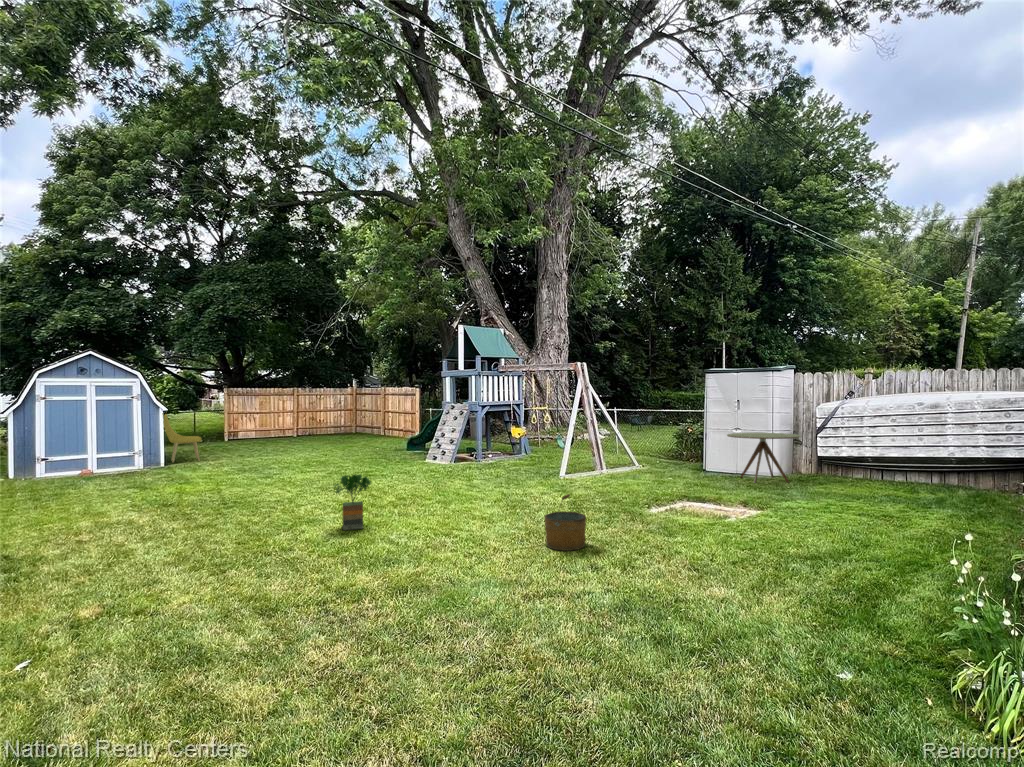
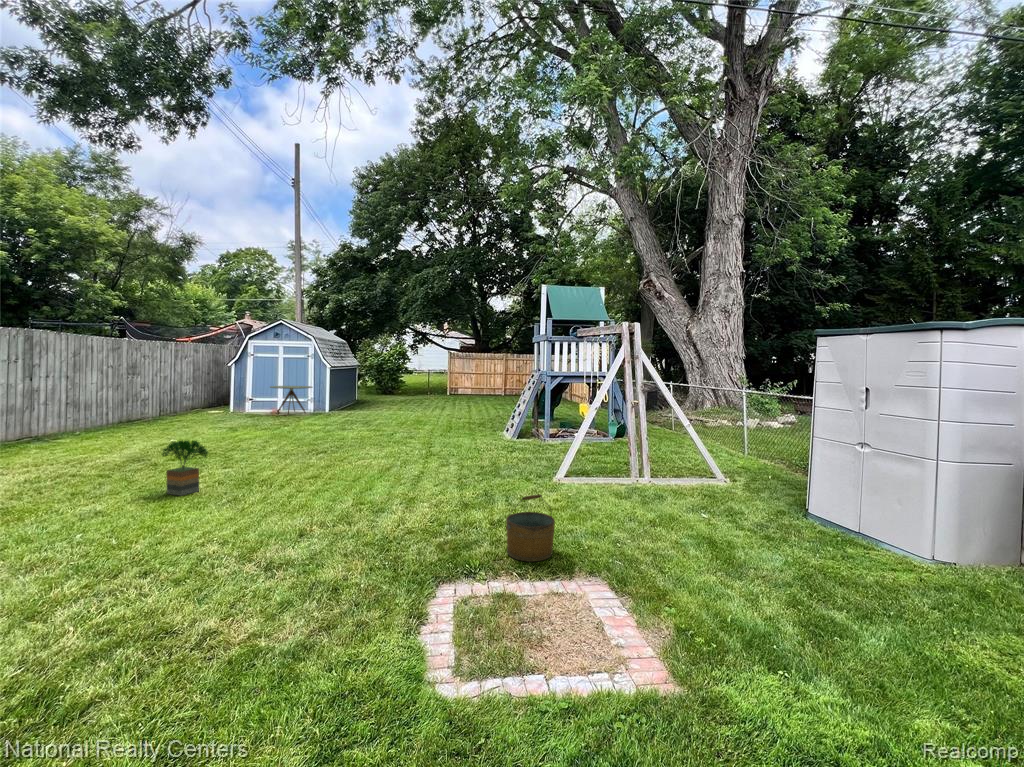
chair: present [162,413,201,462] -> none [334,368,364,411]
round table: present [727,433,800,483] -> present [270,386,312,414]
bucket: present [545,494,586,551] -> present [506,494,555,562]

